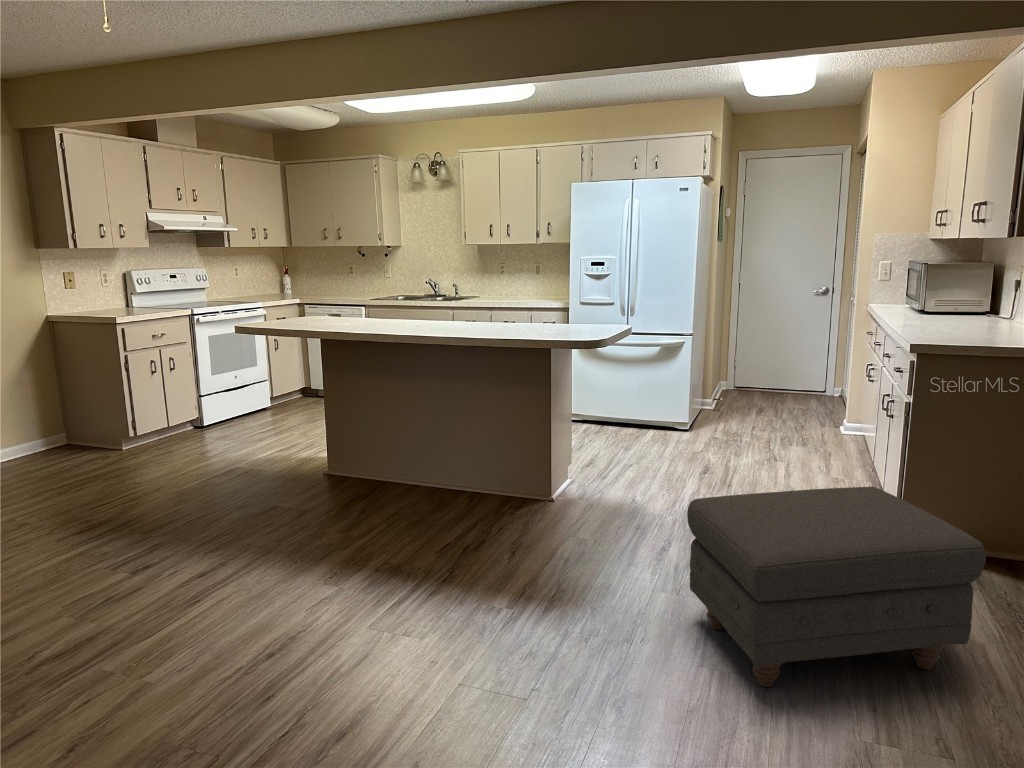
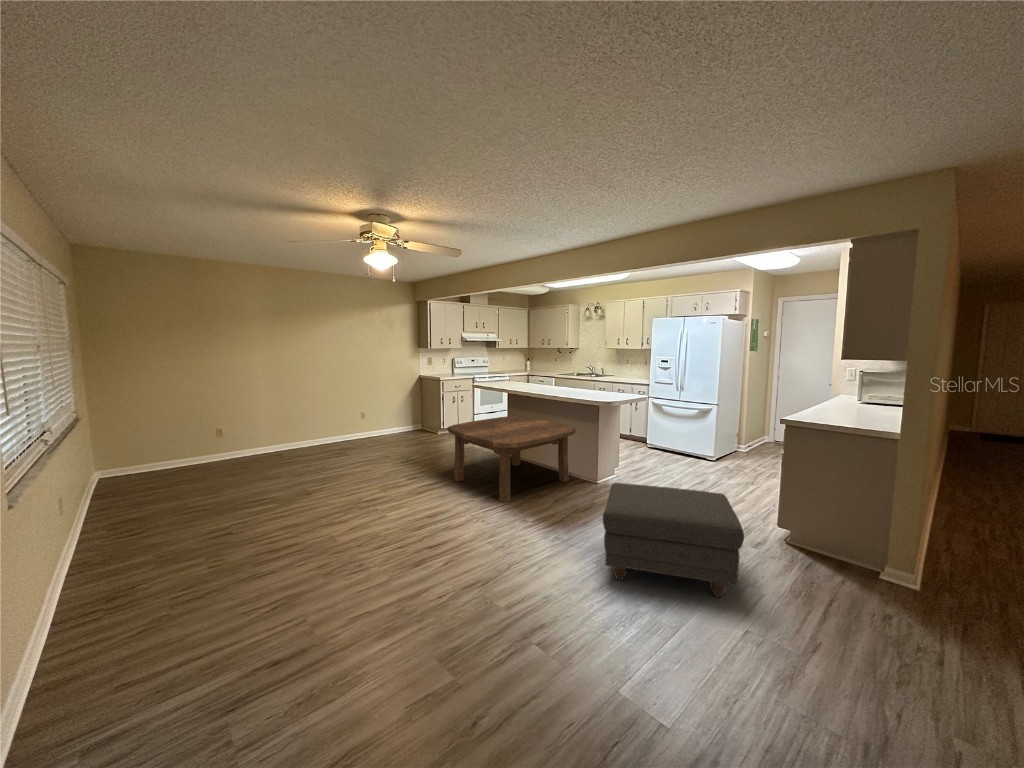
coffee table: none [227,389,507,579] -> present [448,416,576,502]

